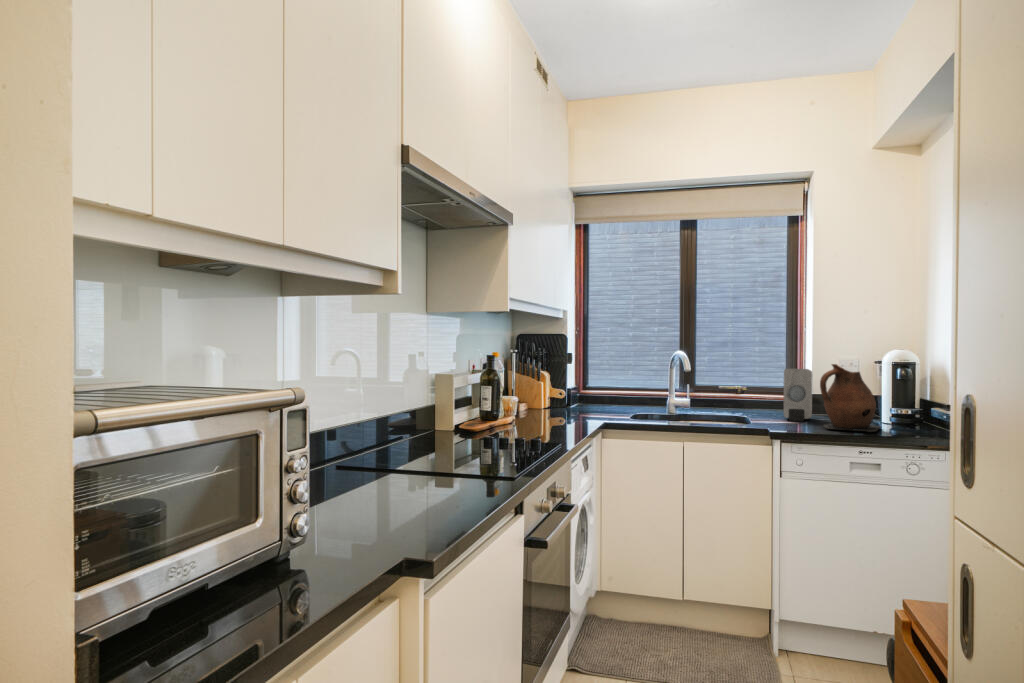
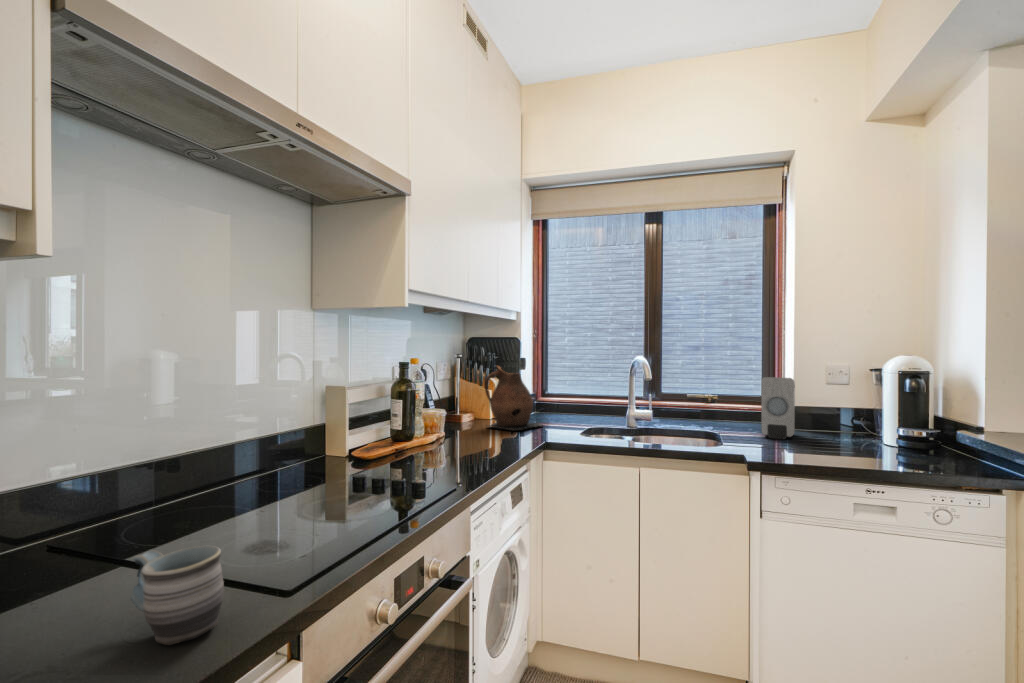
ceramic pitcher: present [820,364,881,432] -> present [485,366,543,431]
mug: none [452,447,499,488] -> present [130,546,224,645]

